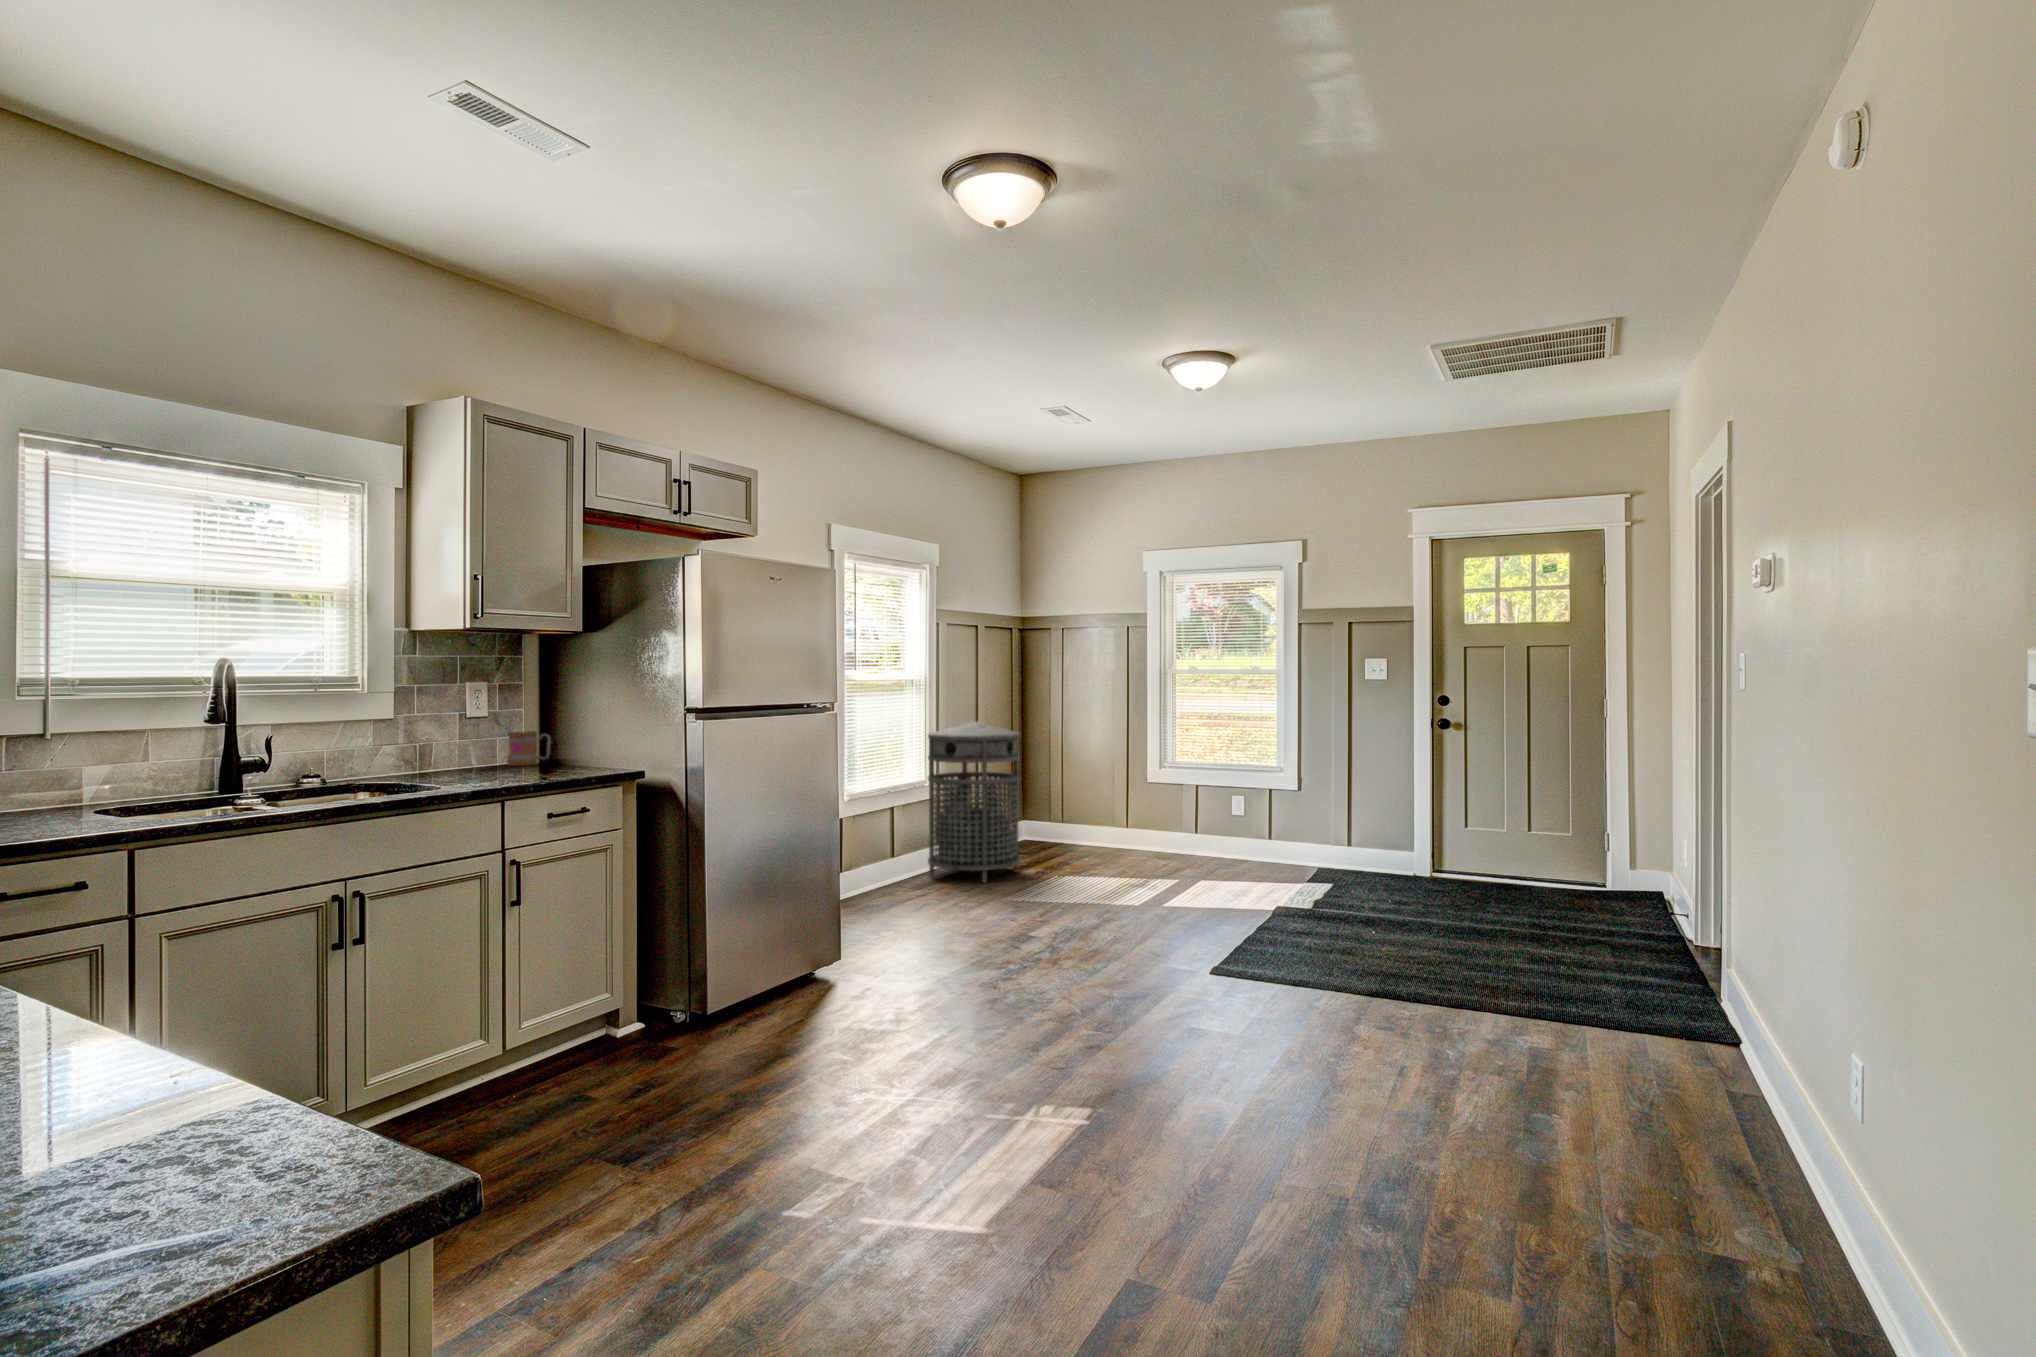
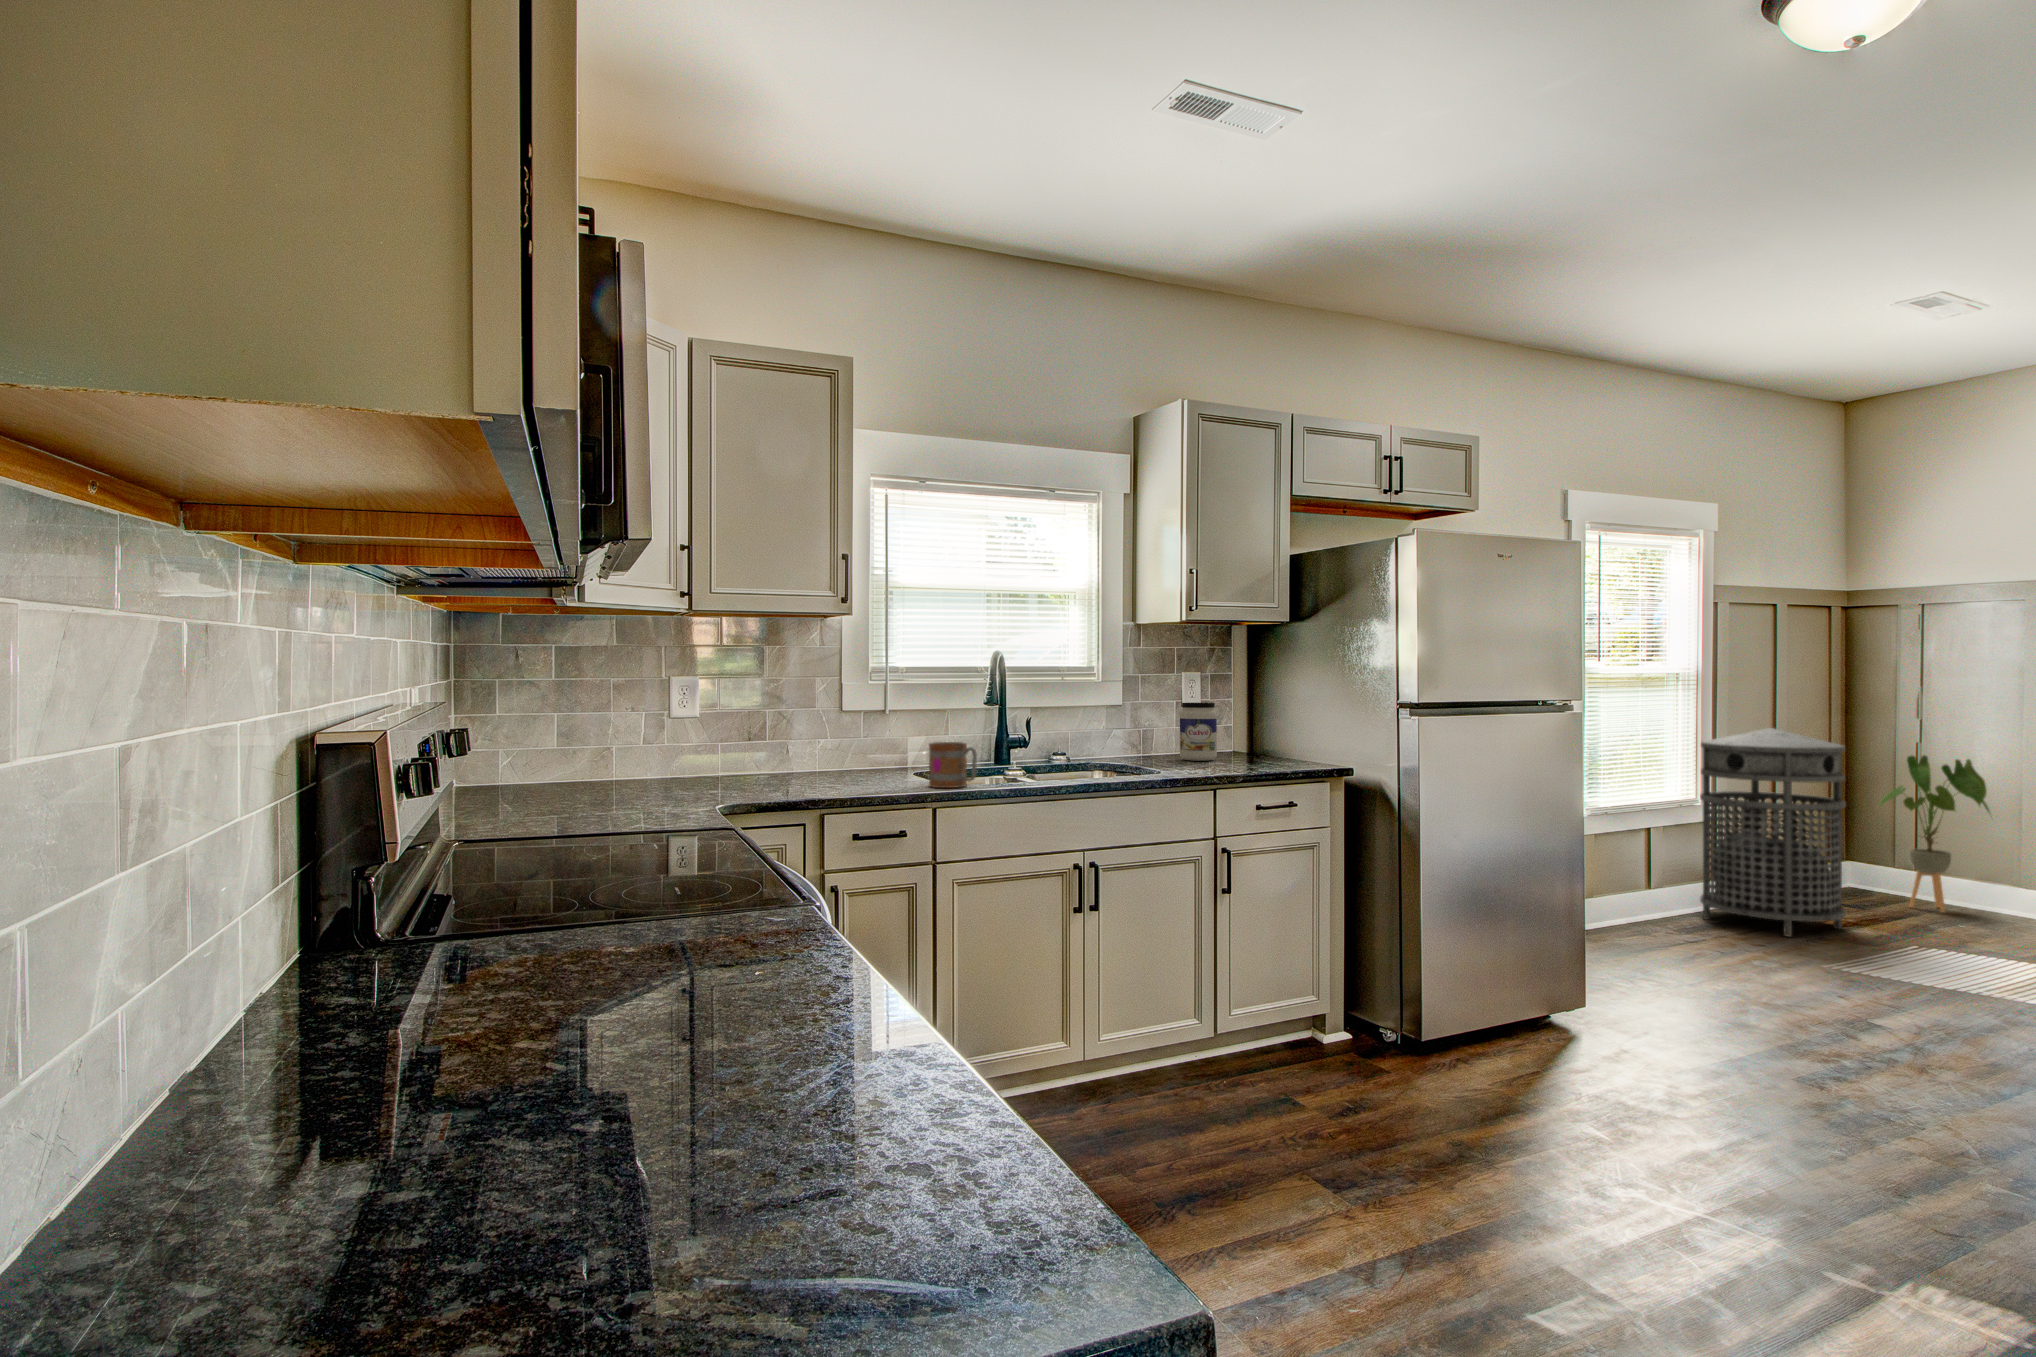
jar: none [460,712,502,773] -> present [1180,703,1217,761]
mug: present [507,731,551,766] -> present [929,742,977,788]
house plant: none [1040,738,1106,852] -> present [1879,755,1991,912]

